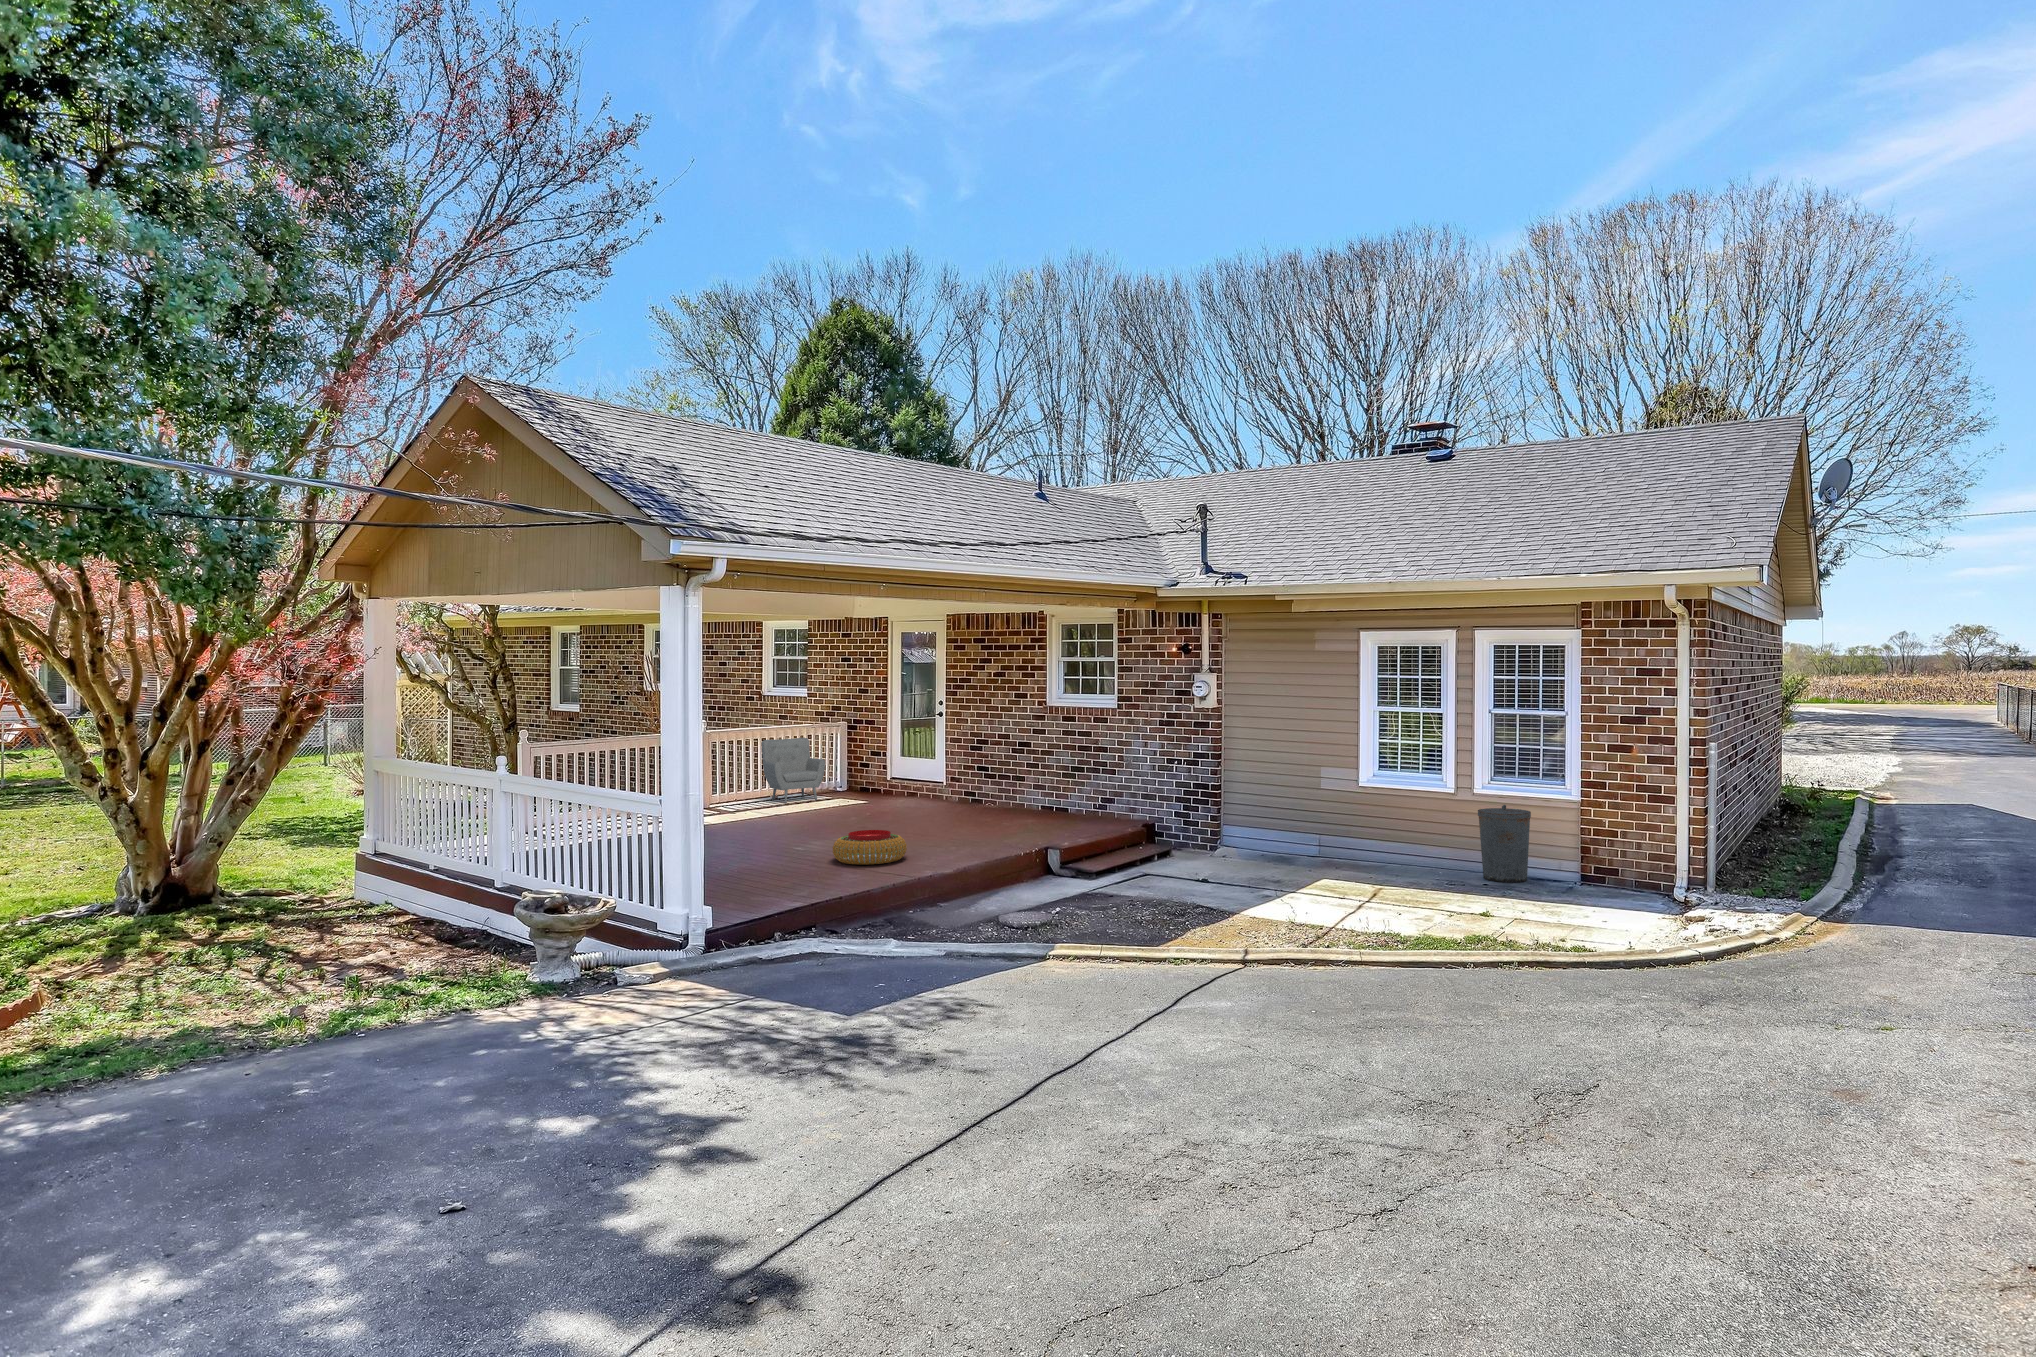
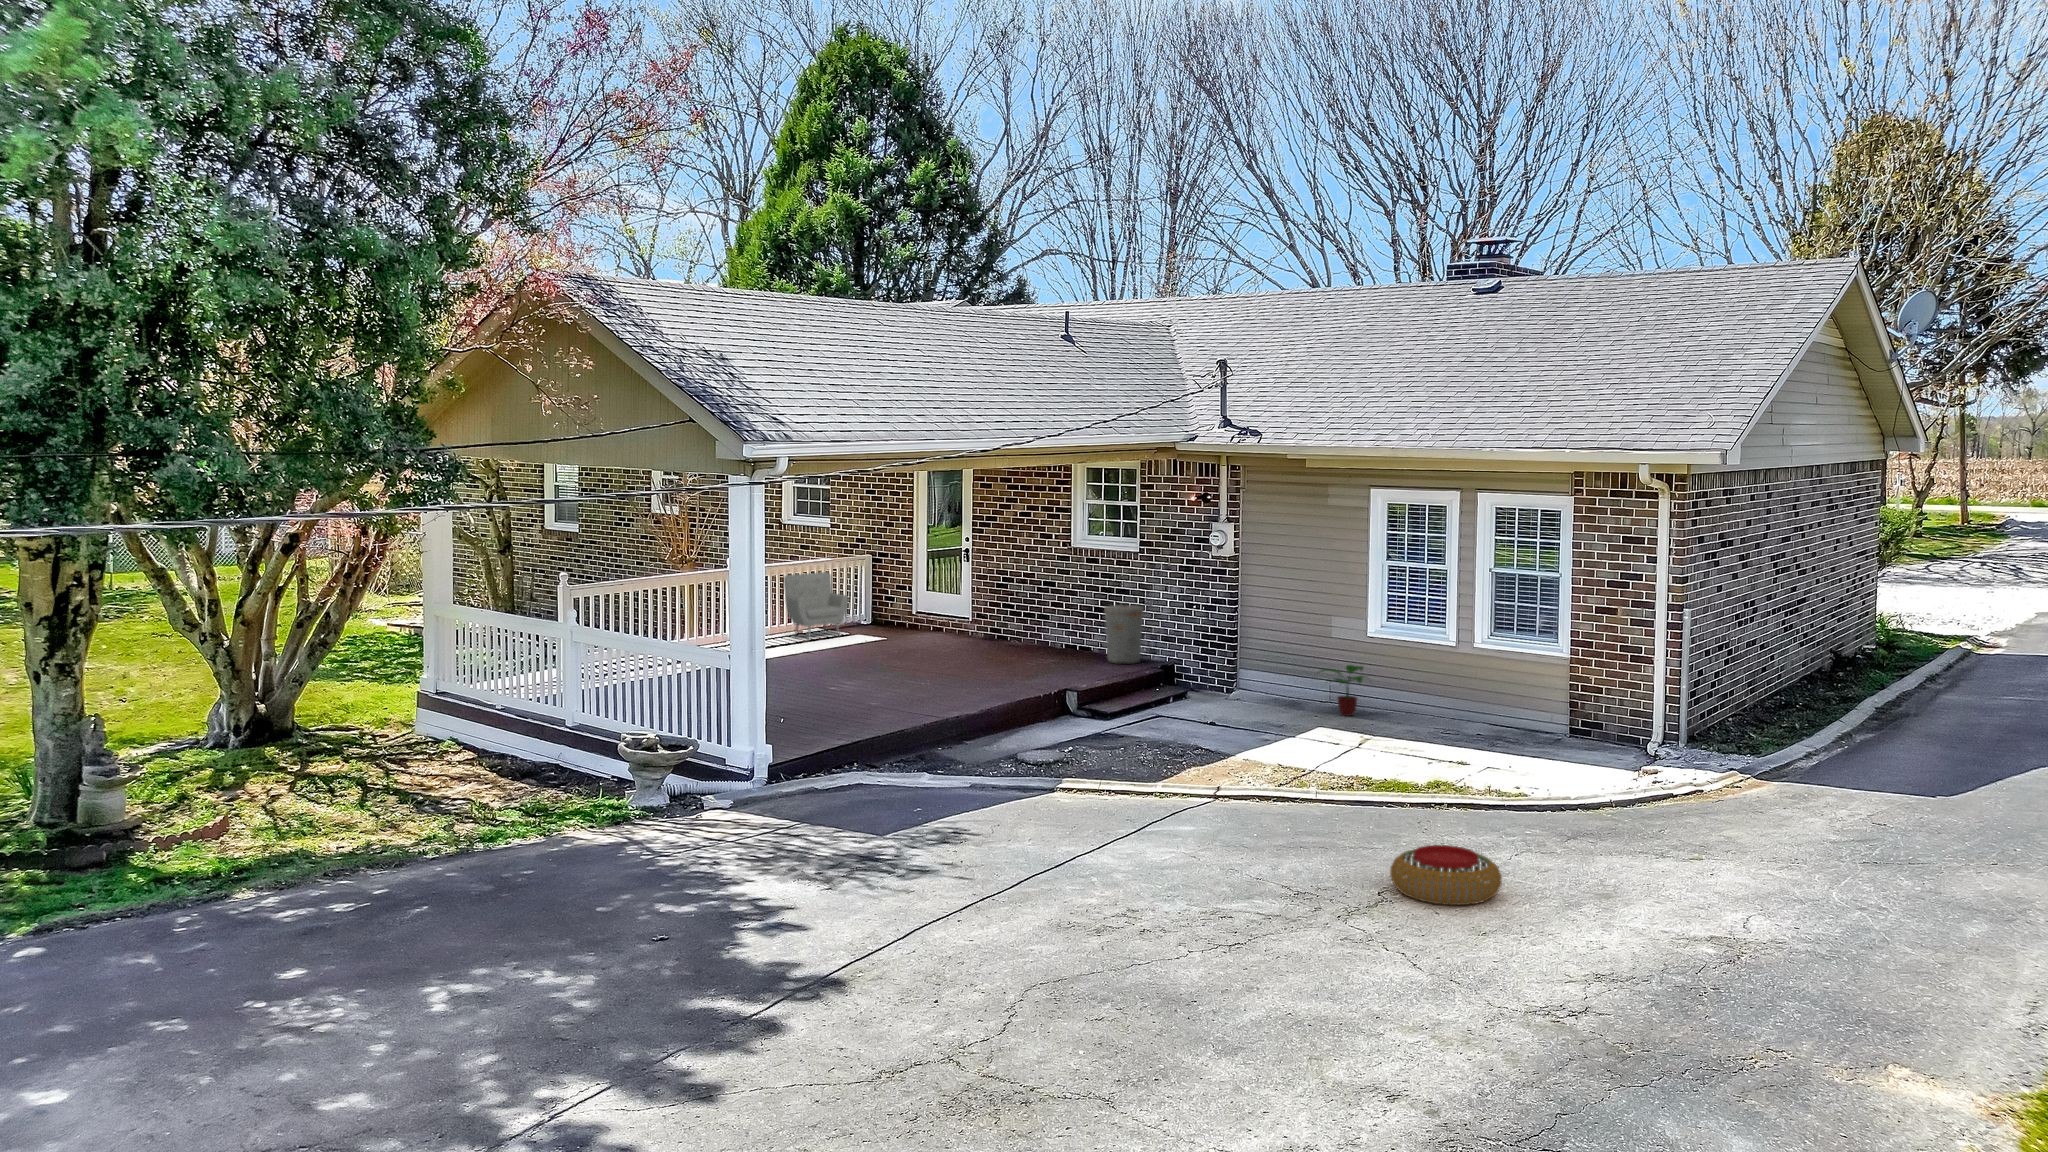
trash can: present [1478,805,1531,883] -> present [1104,603,1144,664]
potted plant: none [1305,815,1366,868] -> present [1321,665,1364,716]
pouf: present [833,830,907,865] -> present [1390,845,1502,905]

